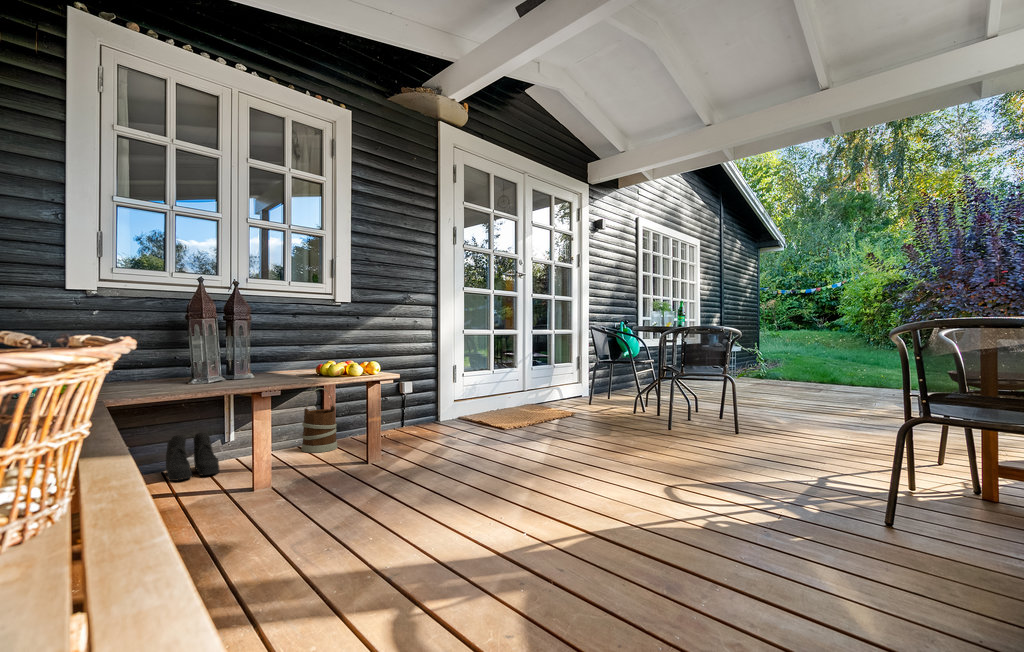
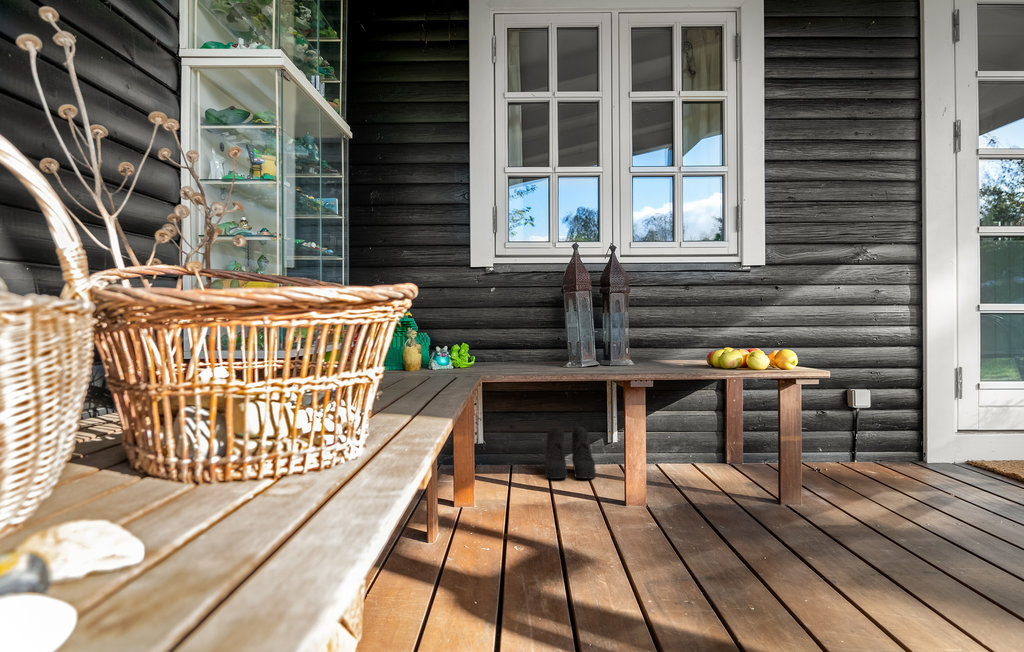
wooden bucket: present [301,388,338,453] -> none [696,386,745,475]

